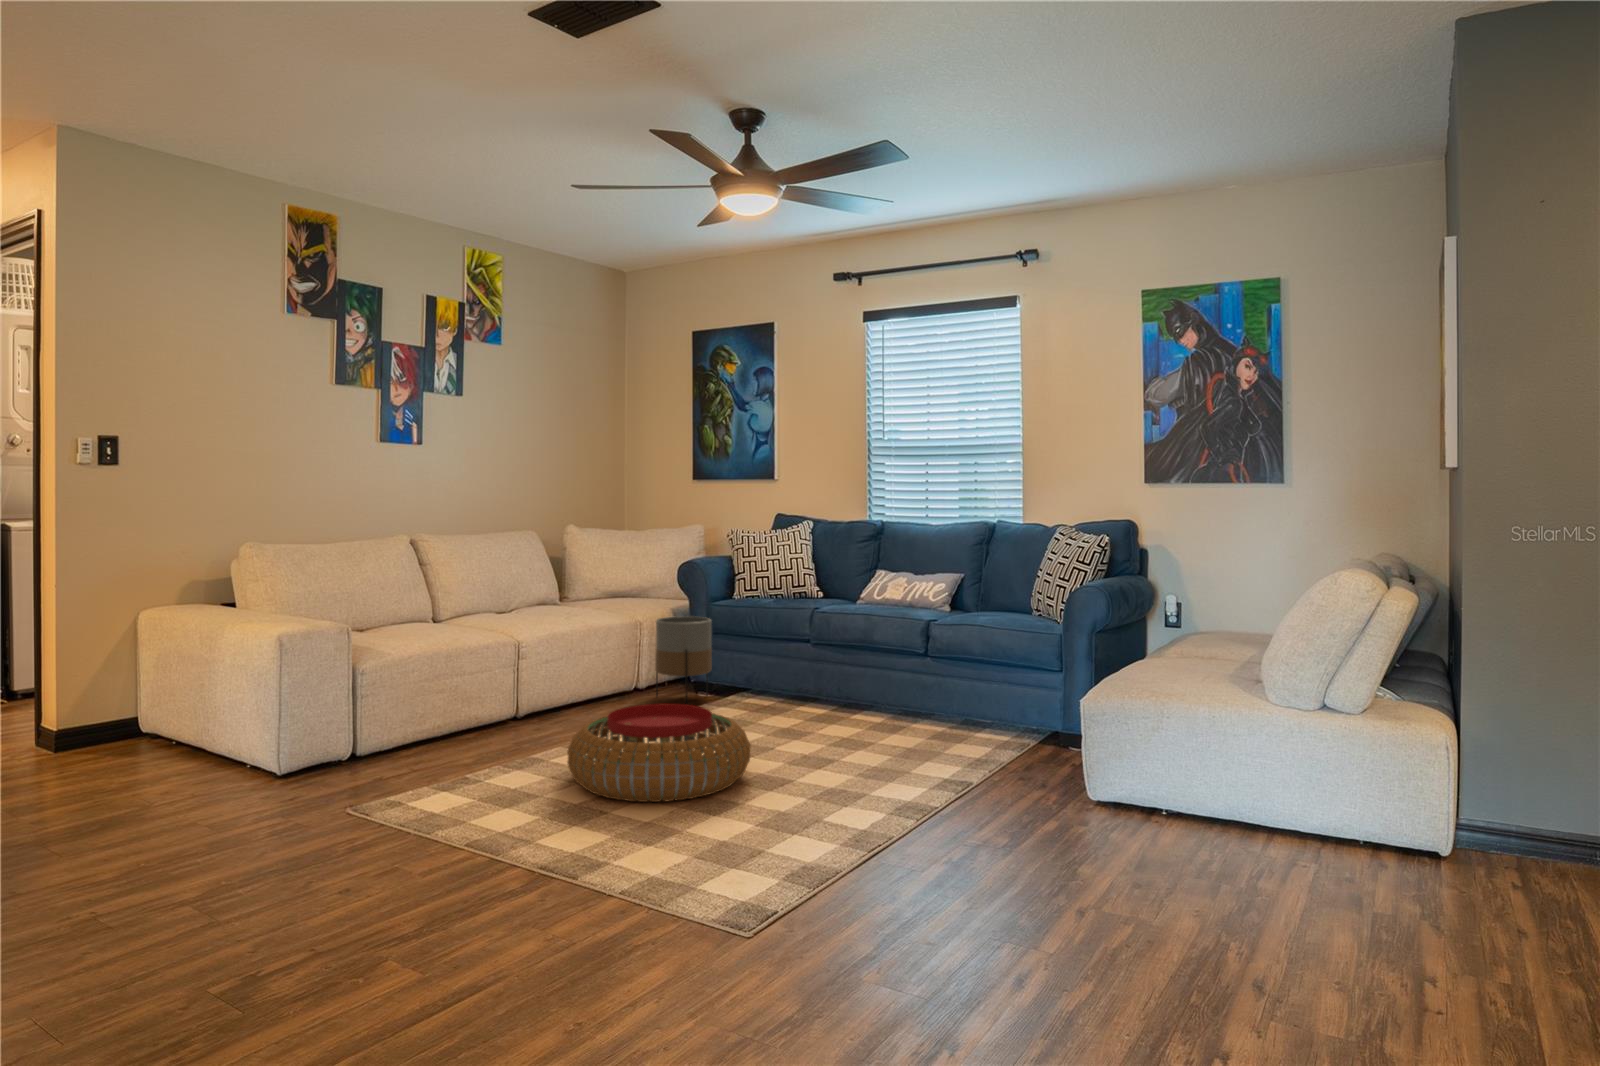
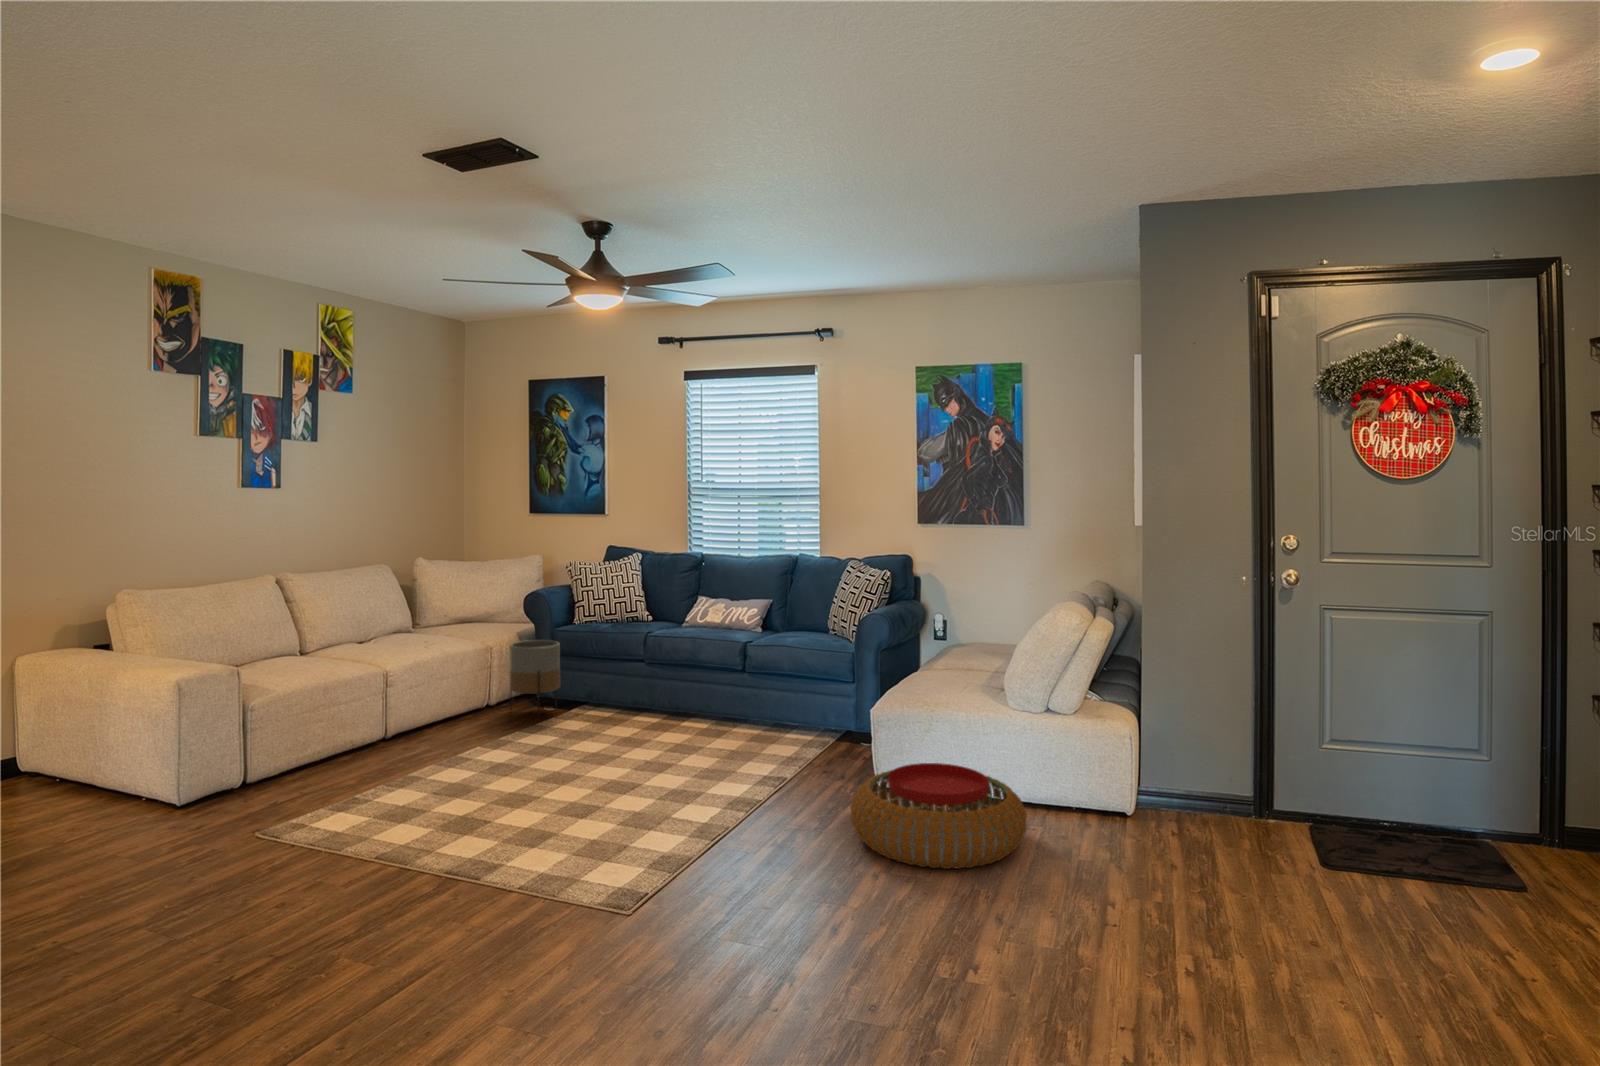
pouf: present [567,704,751,802] -> present [851,763,1027,869]

